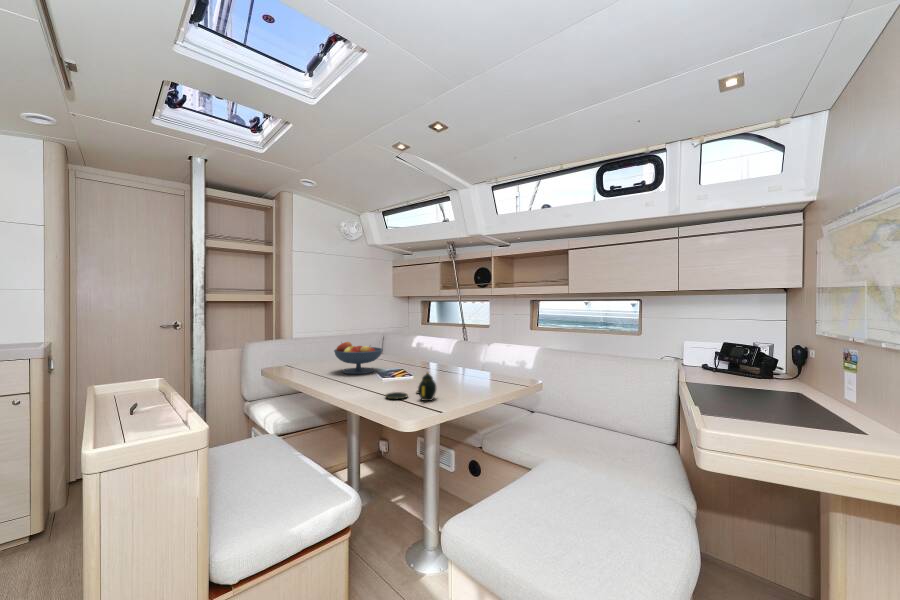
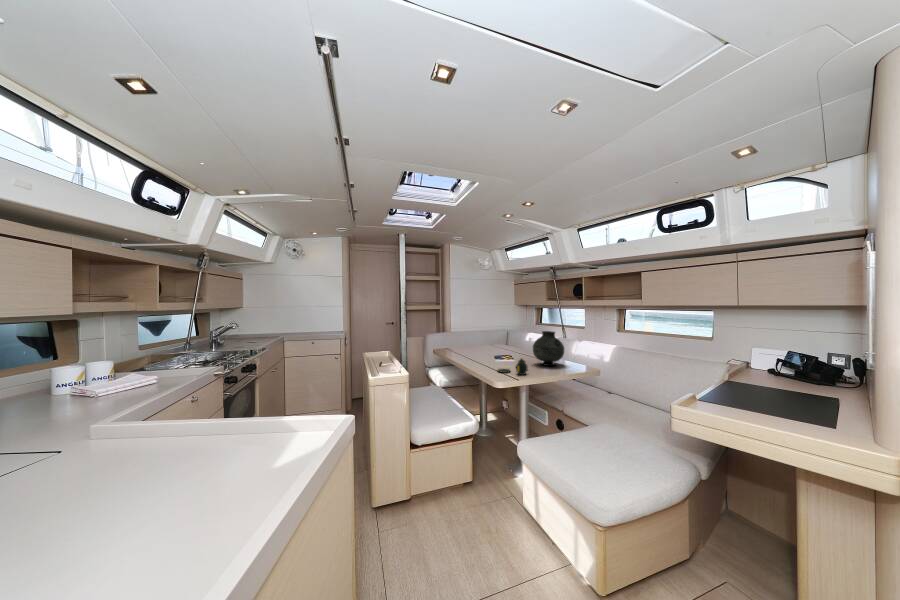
vase: none [436,329,482,382] -> present [533,331,564,366]
fruit bowl: present [334,342,383,374] -> none [473,336,502,357]

